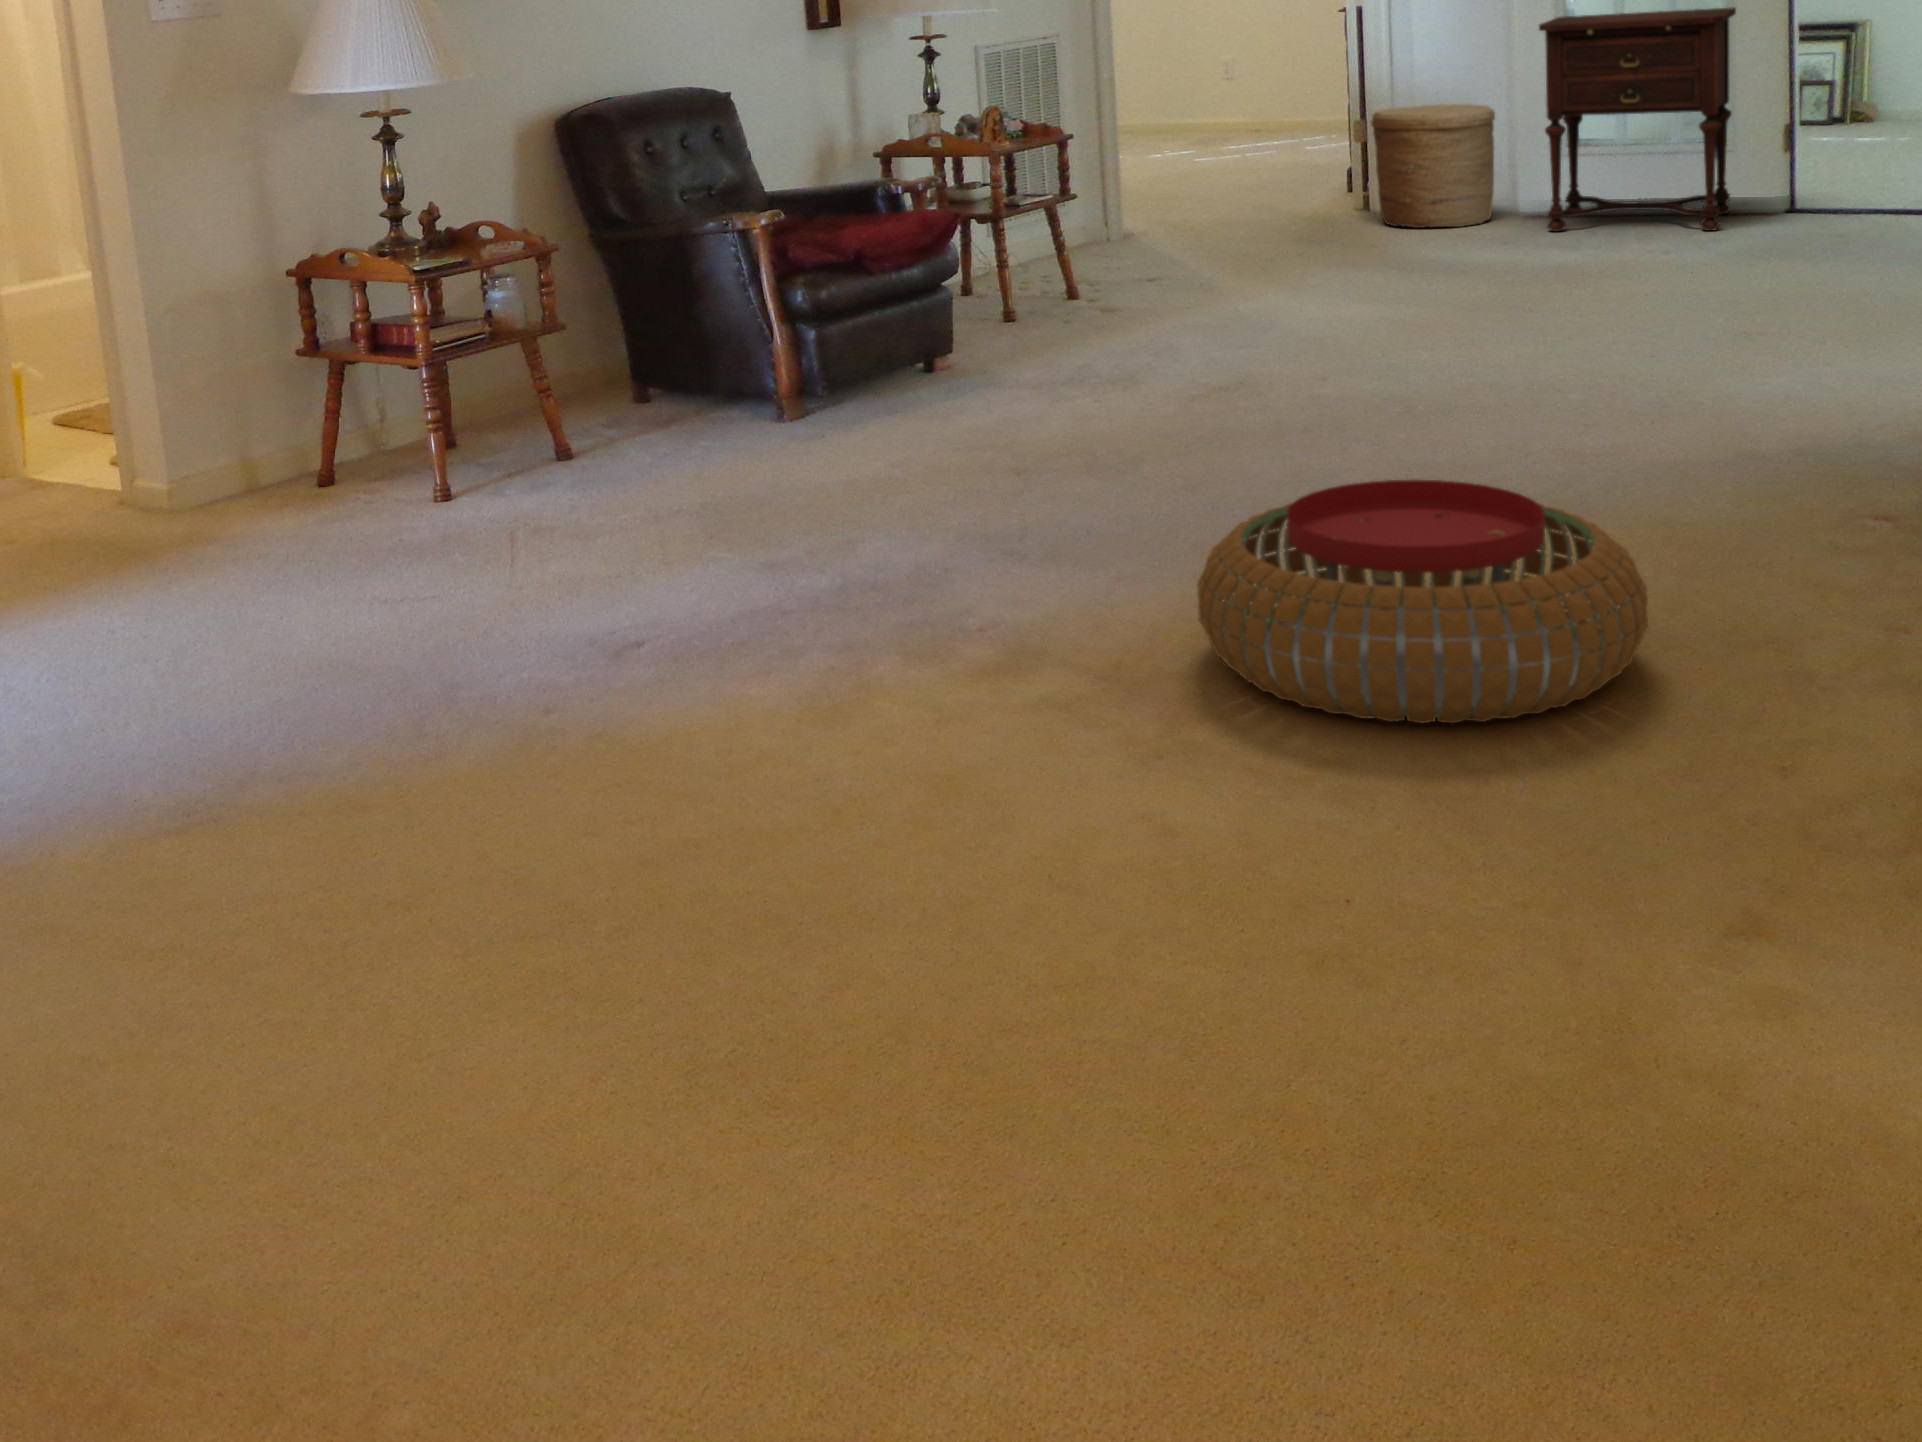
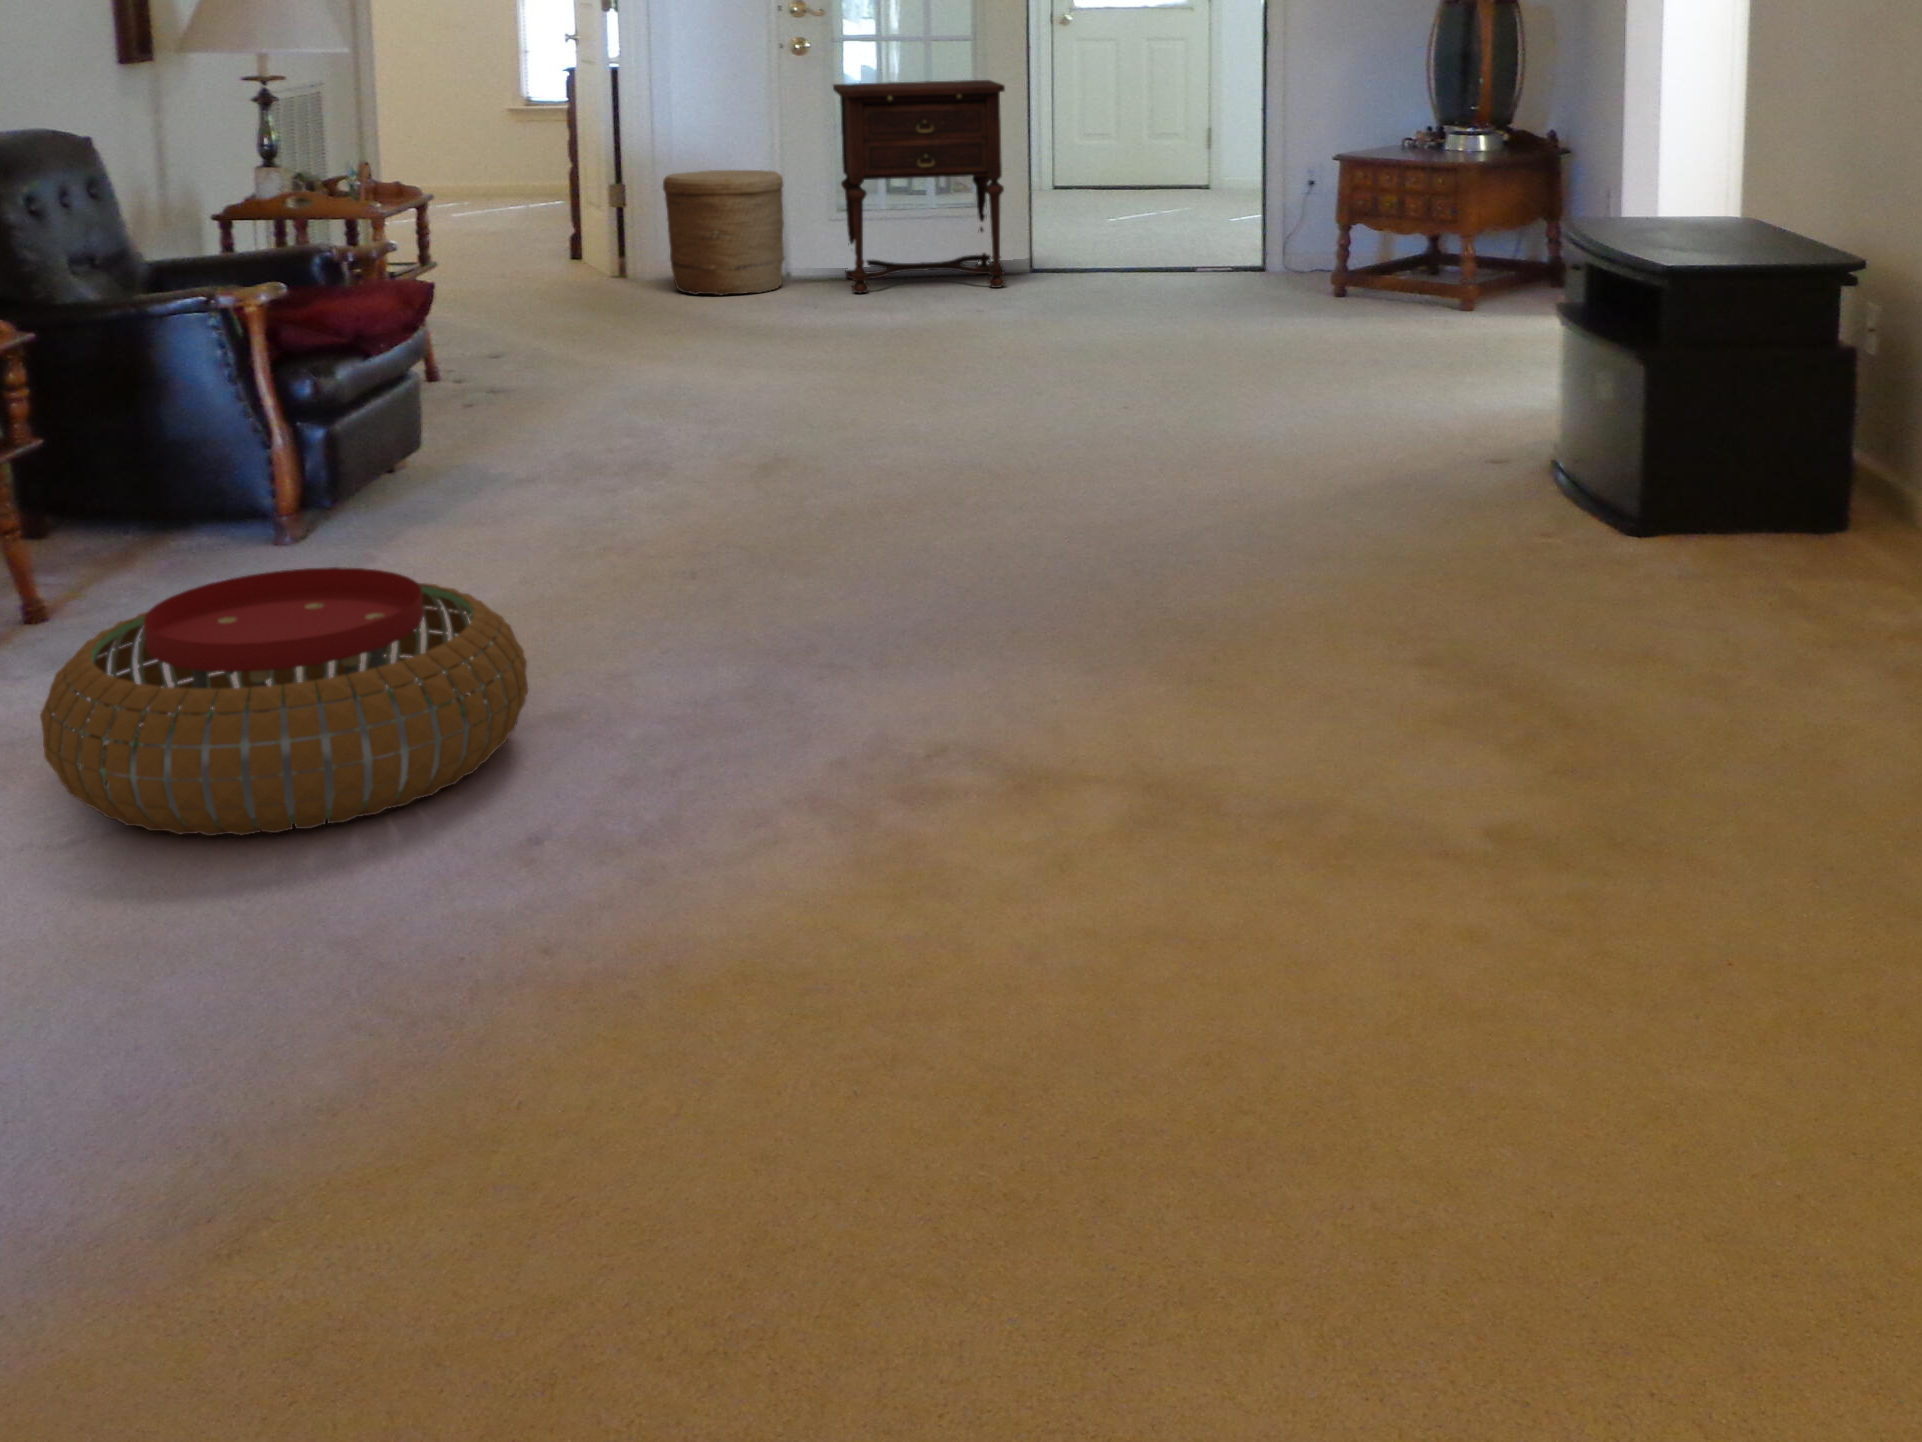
pouf: present [1197,480,1648,723] -> present [40,567,528,836]

